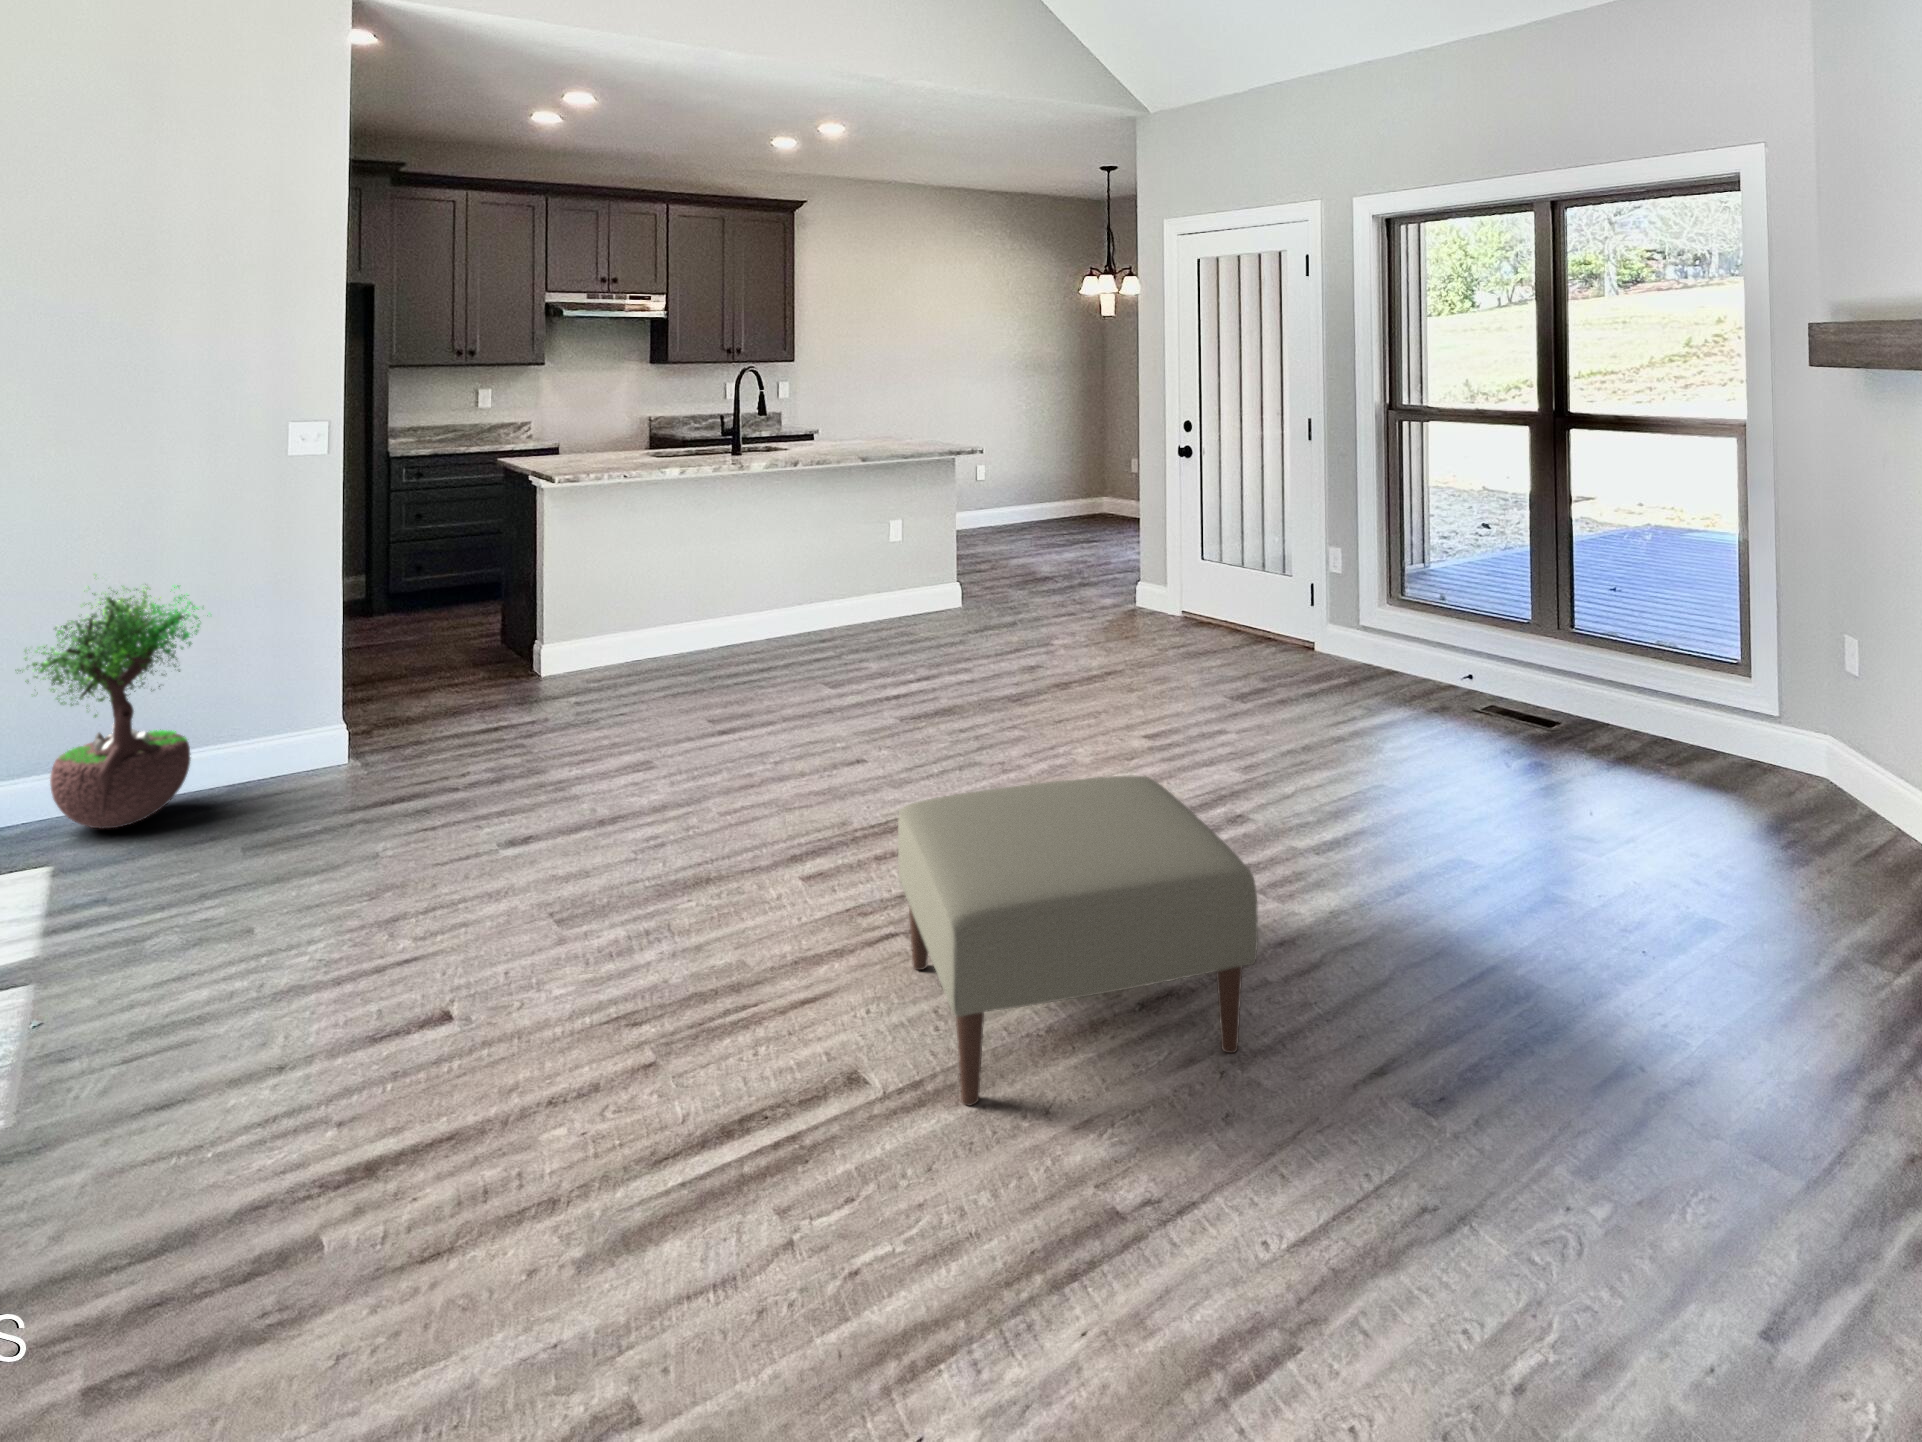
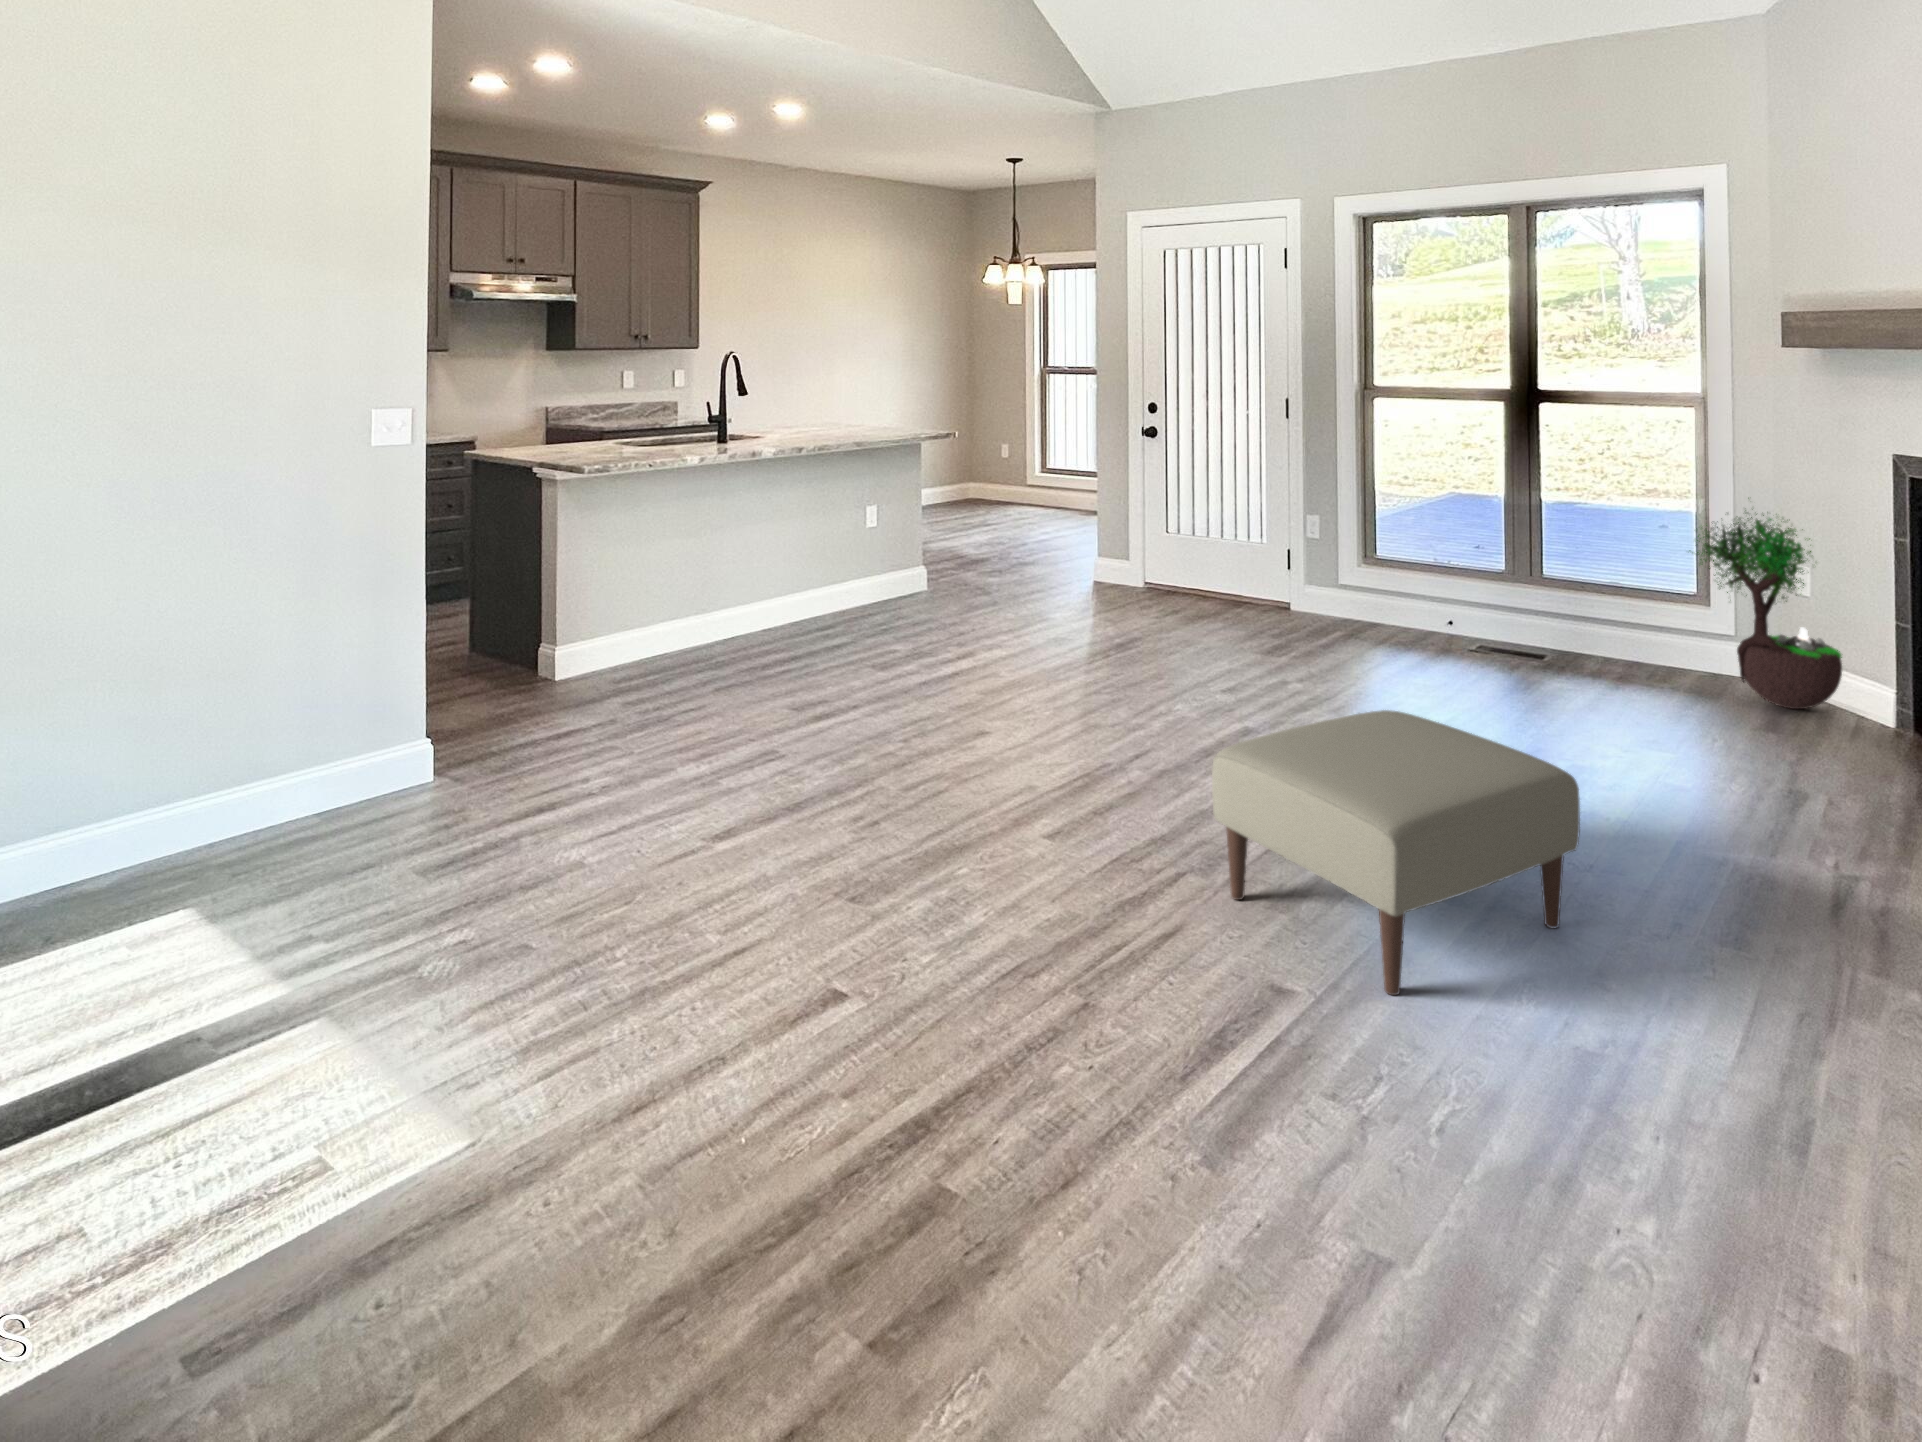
potted tree: present [20,586,199,828] -> present [1689,498,1842,709]

